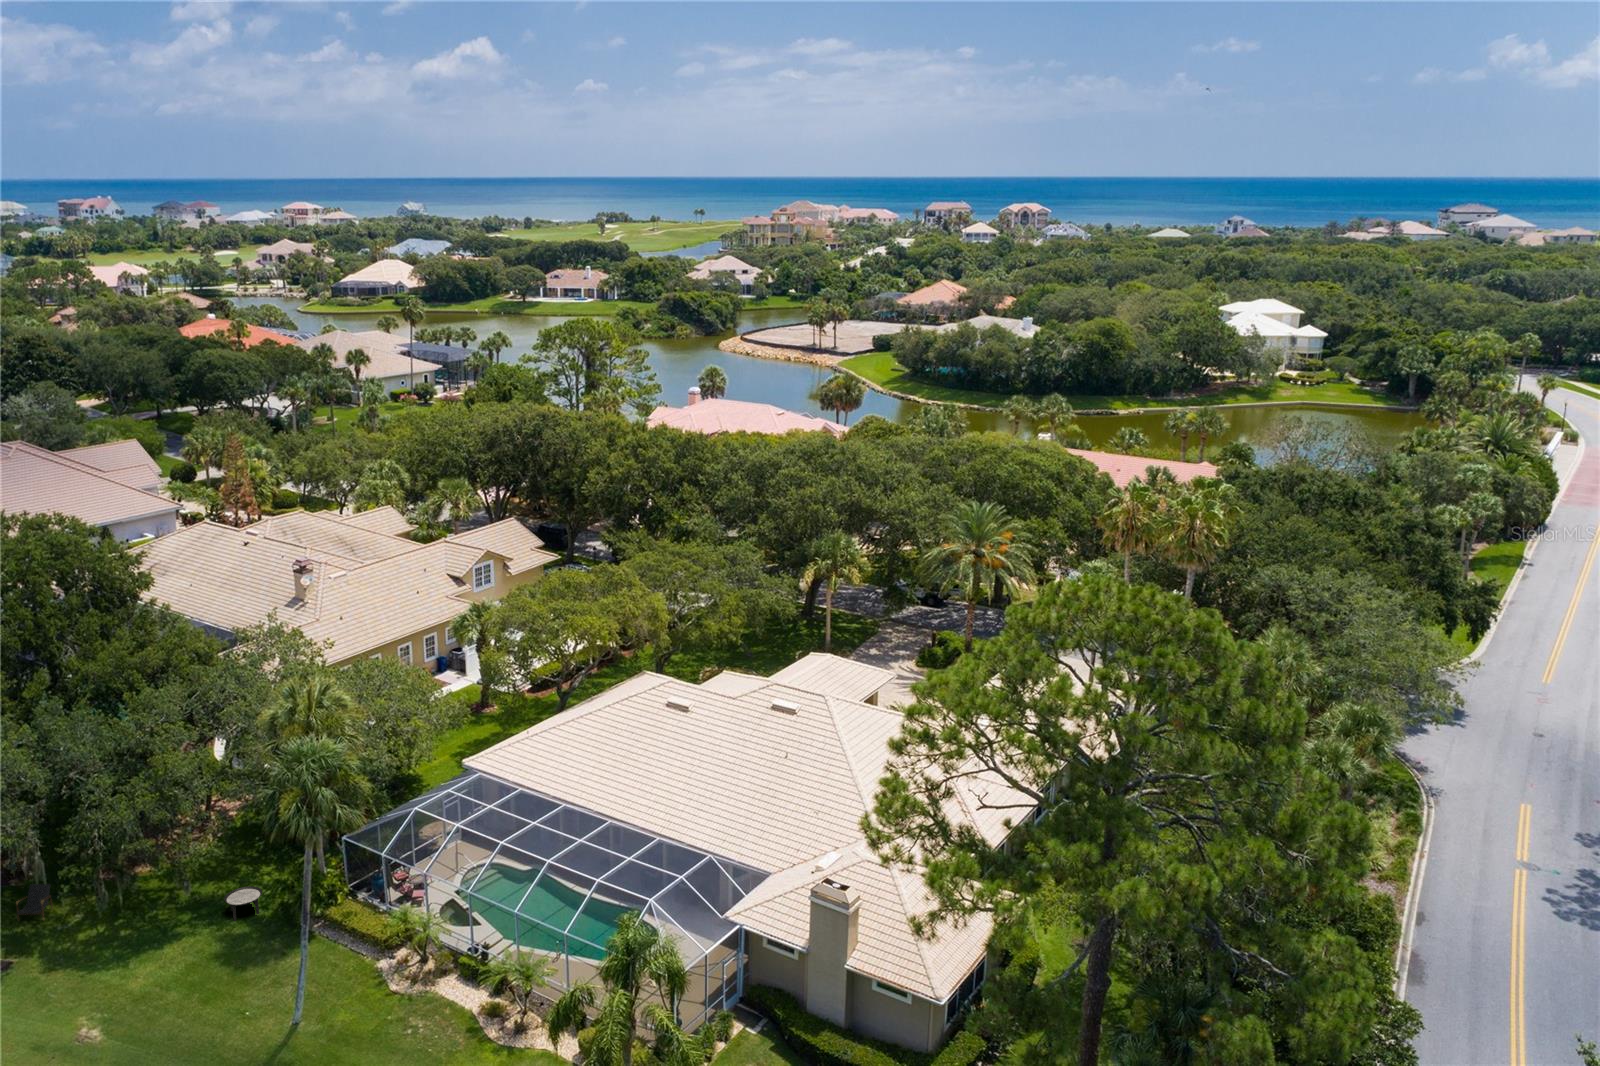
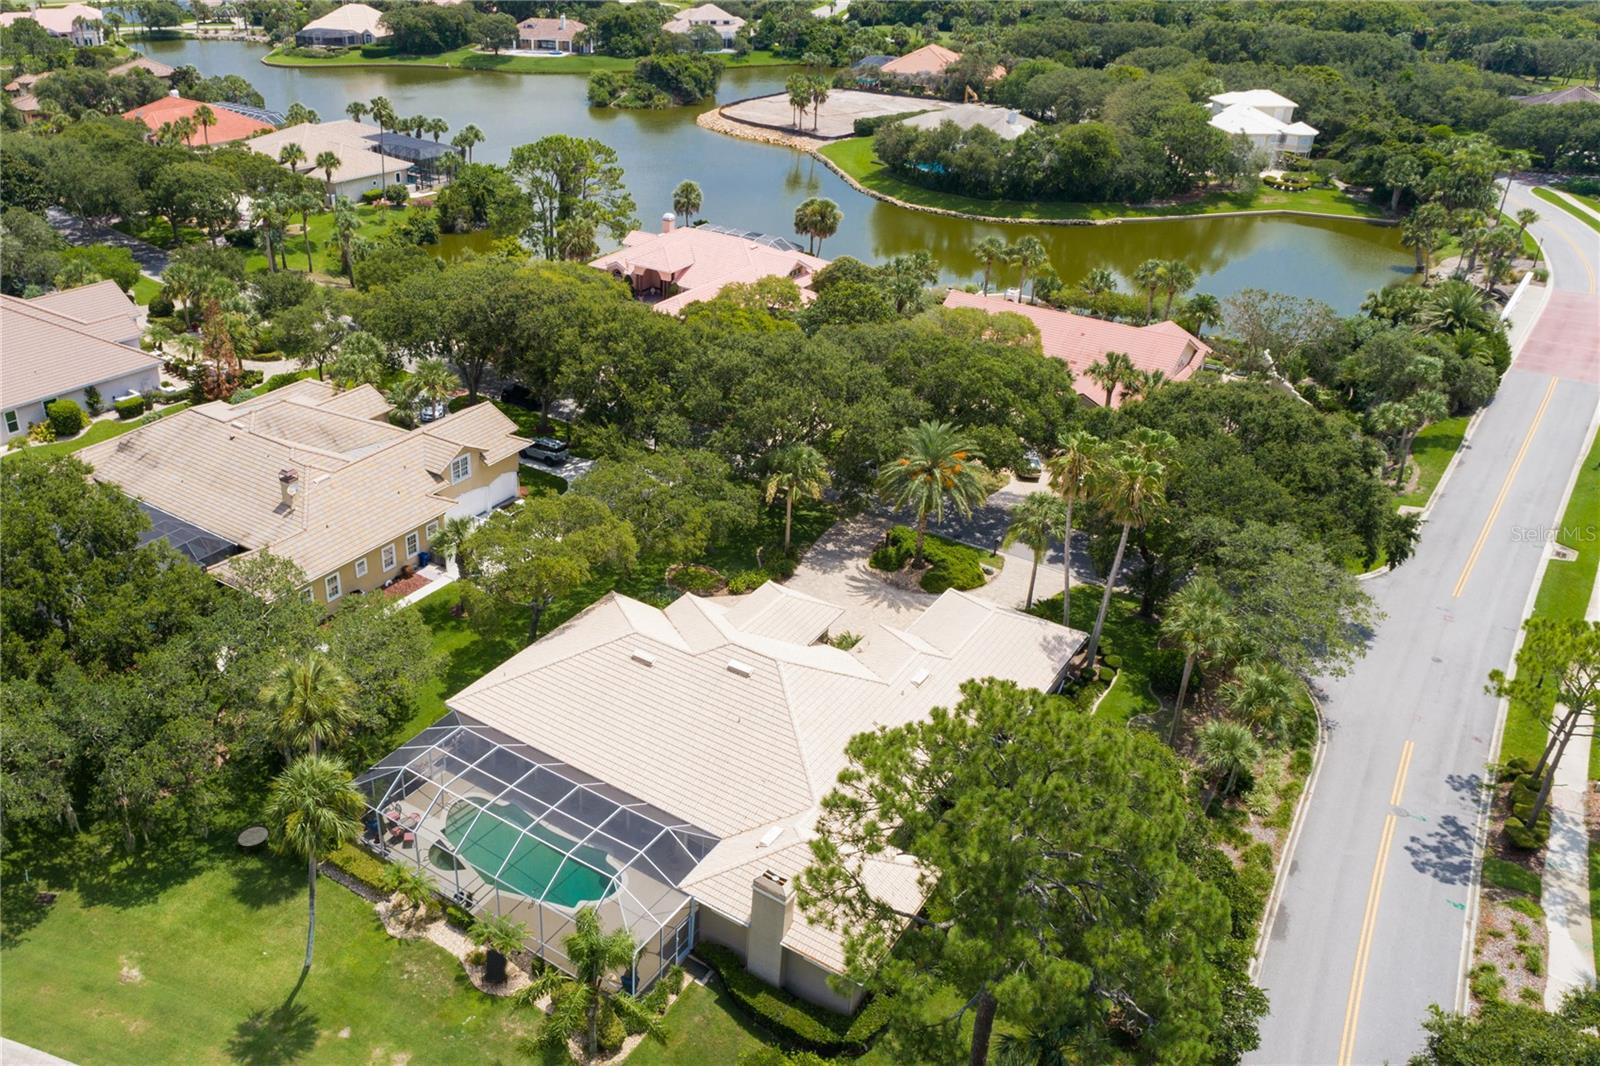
lounge chair: present [16,884,53,919] -> present [481,949,507,985]

